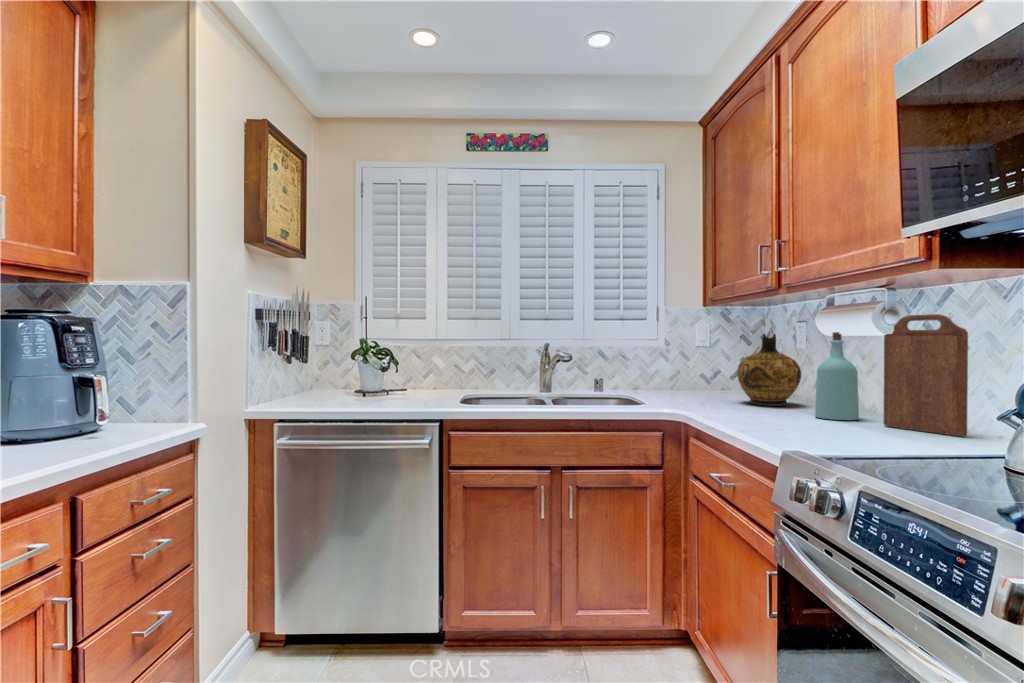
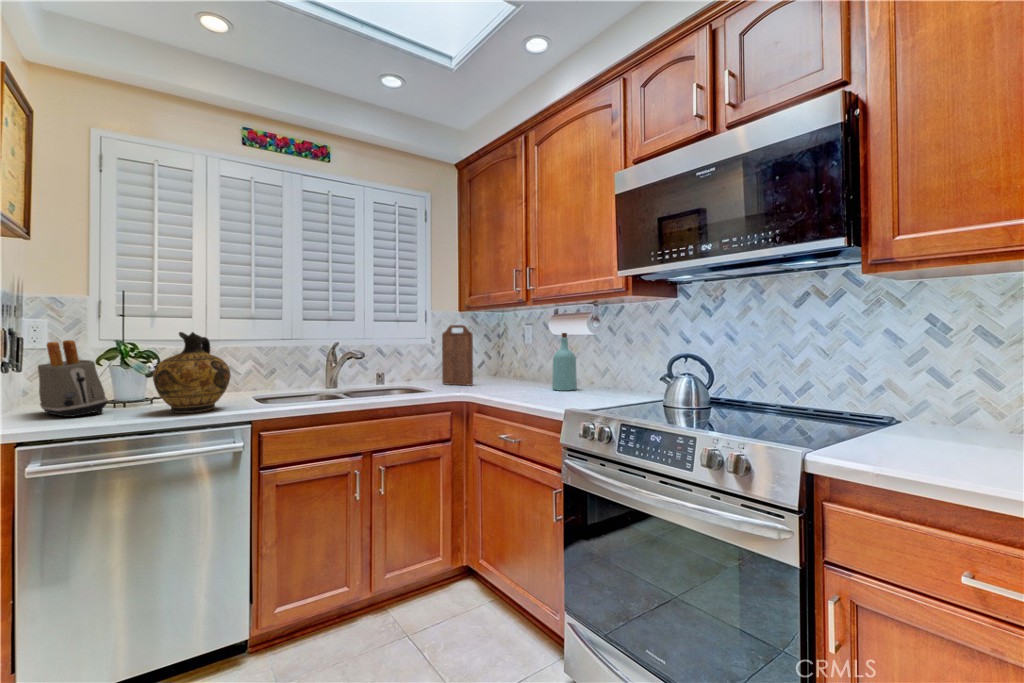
cutting board: present [883,314,968,437] -> present [442,325,473,386]
ceramic jug: present [737,334,801,406] -> present [153,332,231,413]
toaster: none [315,339,353,401] -> present [38,340,108,417]

